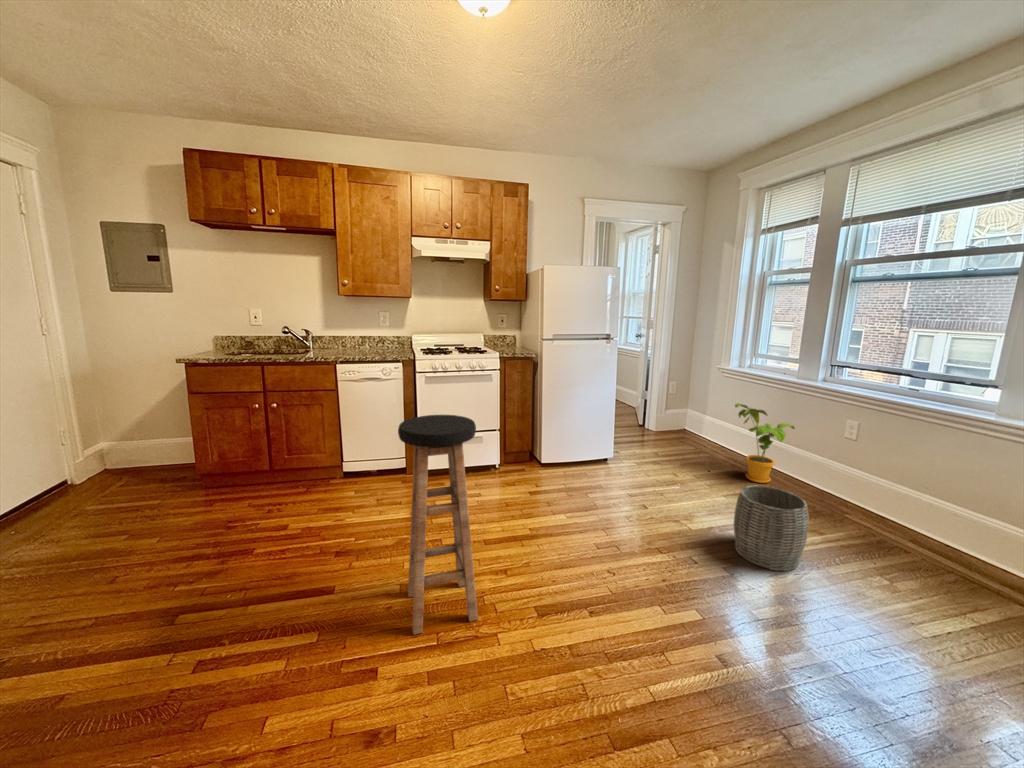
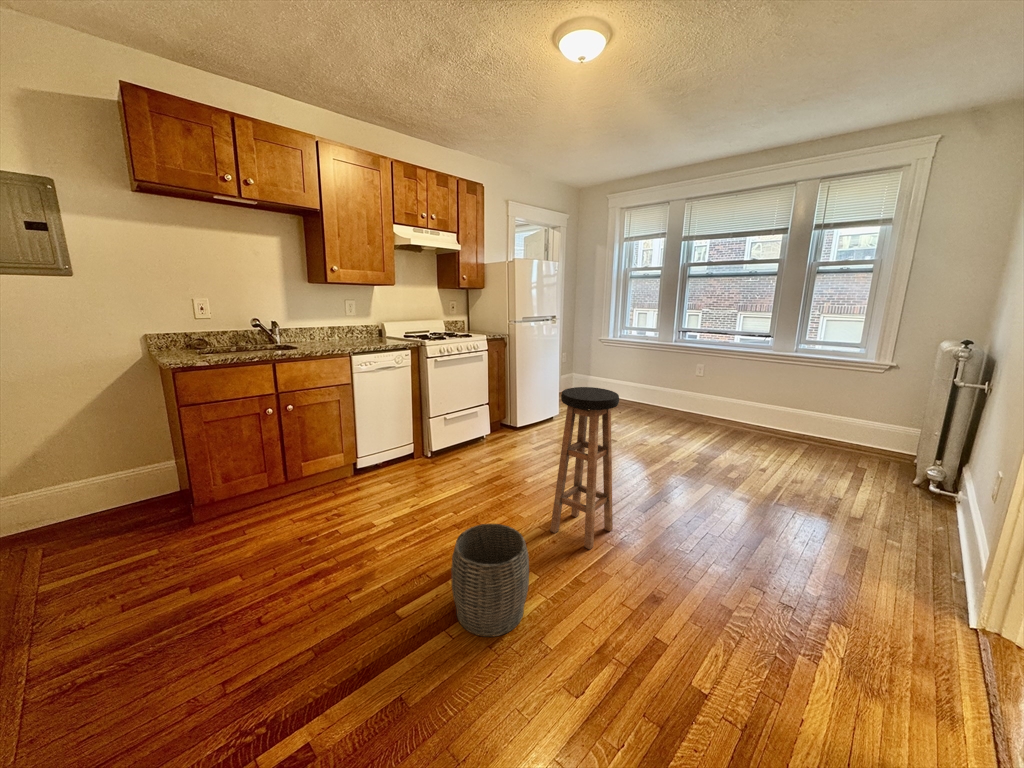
house plant: present [735,403,795,483] -> none [636,363,667,415]
woven basket: present [734,486,809,571] -> present [451,524,529,637]

